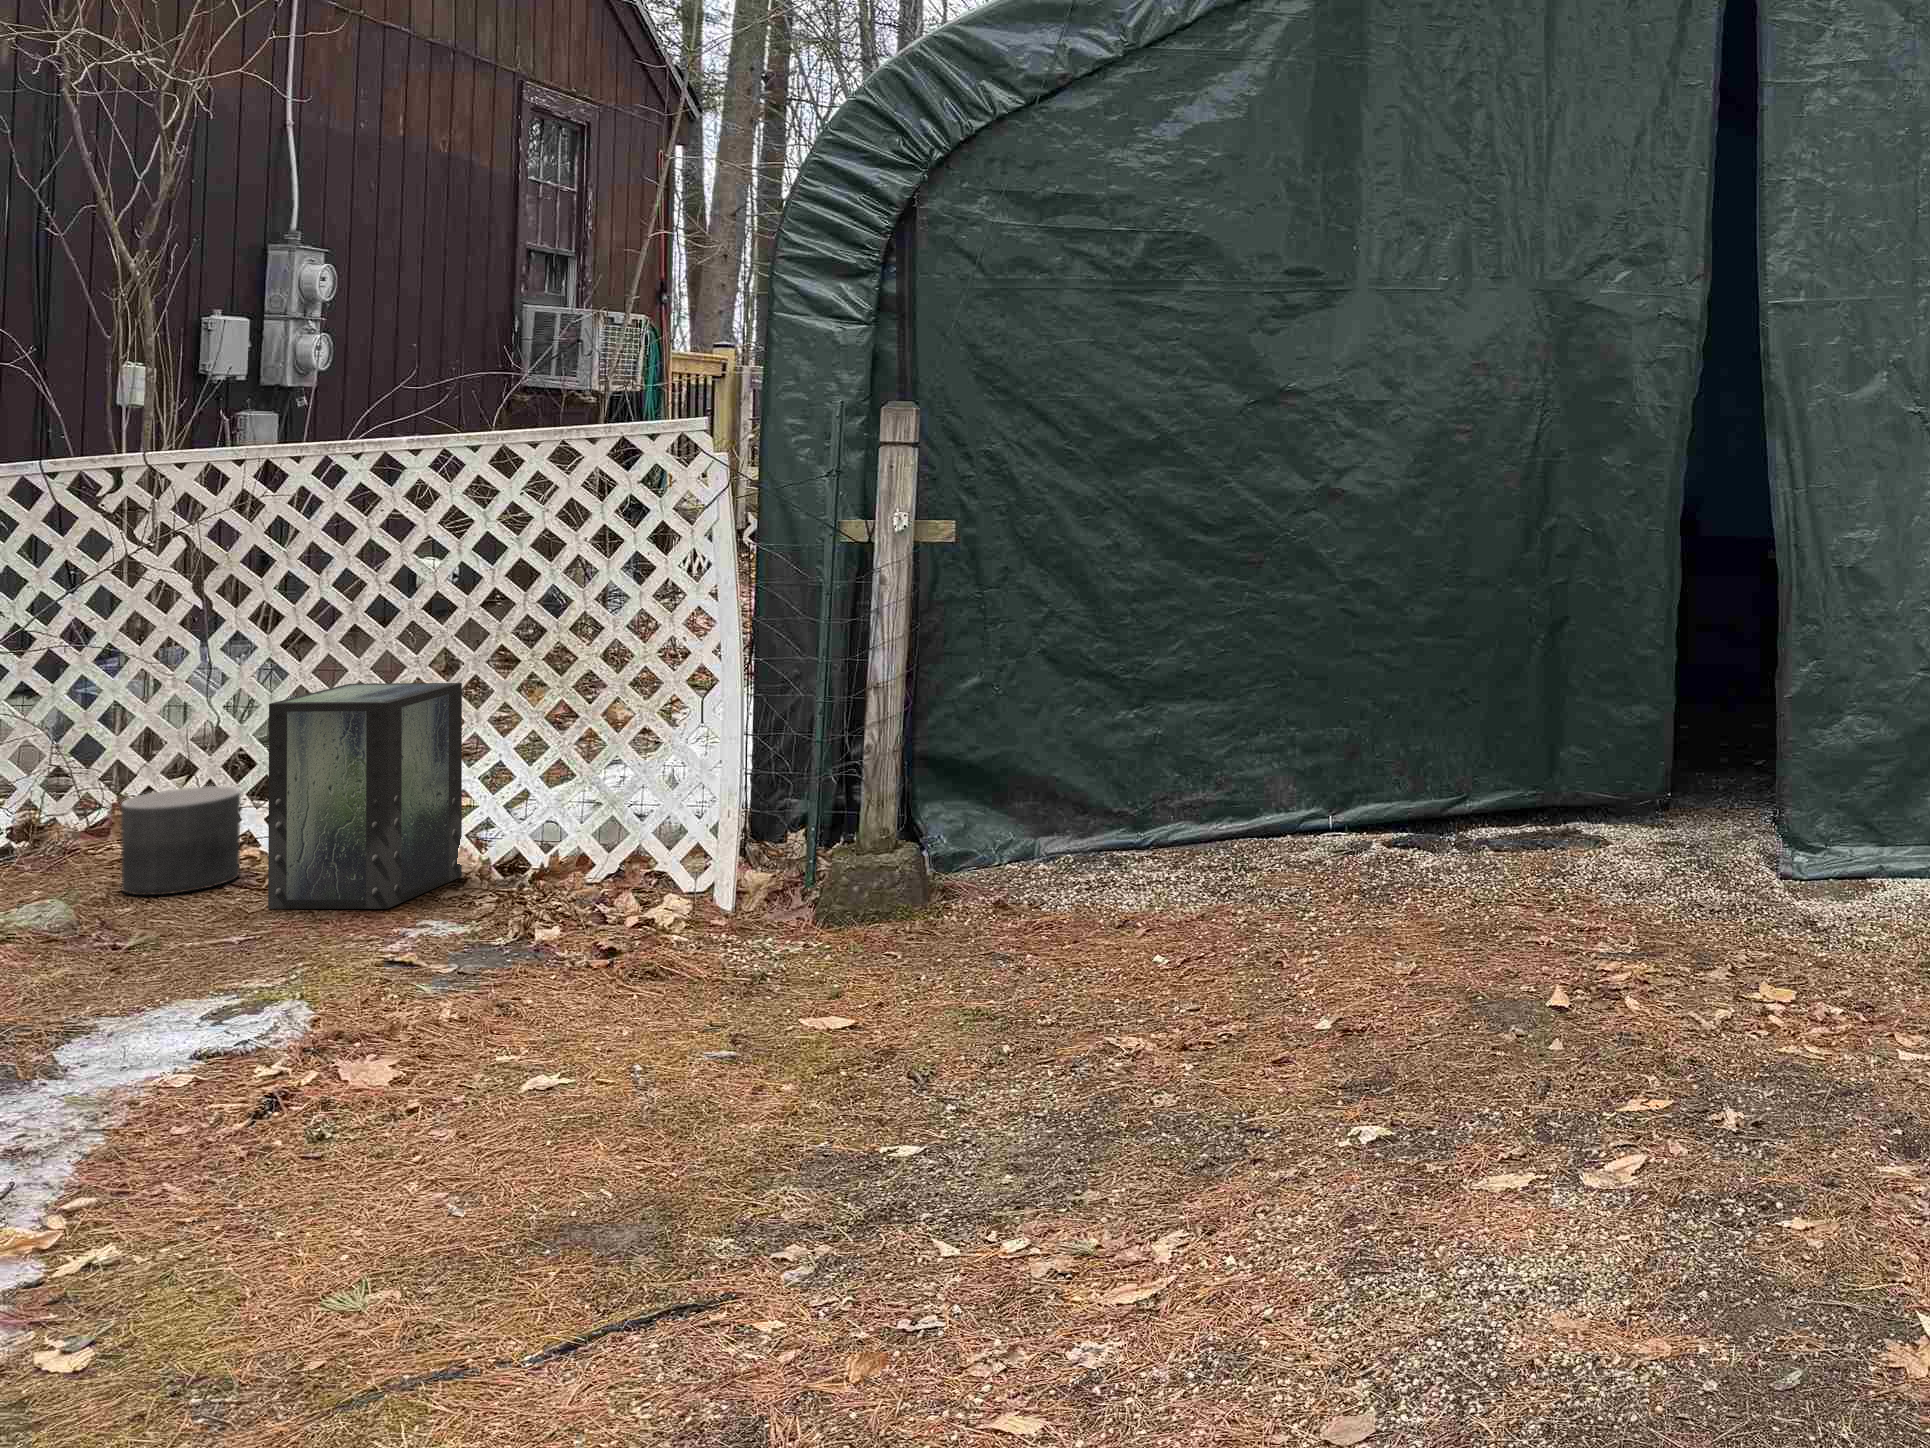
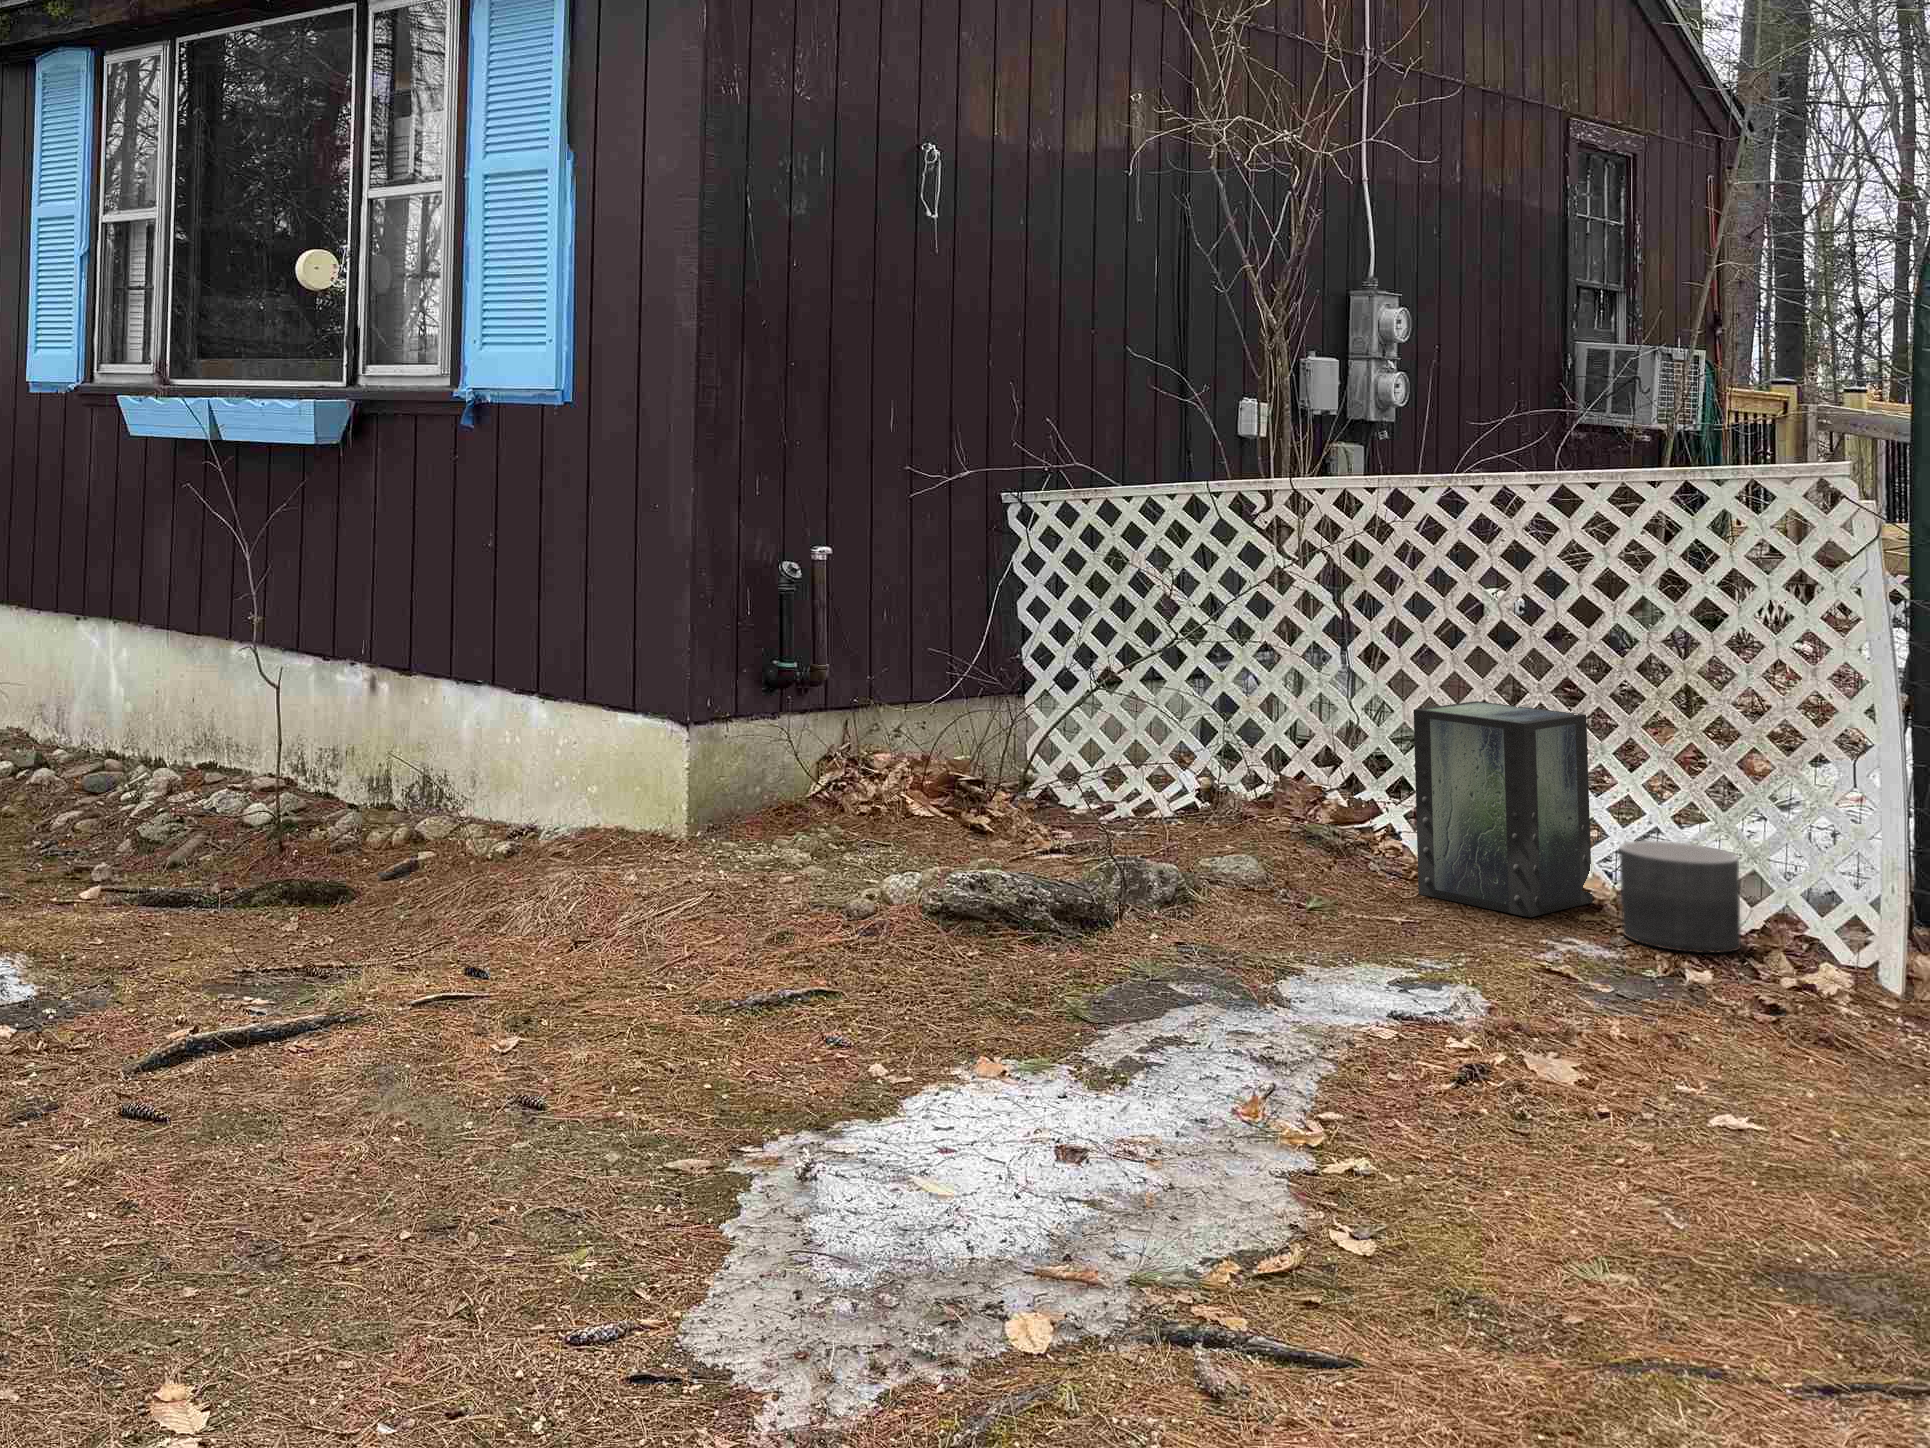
planter: present [121,786,241,895] -> present [1619,841,1741,953]

